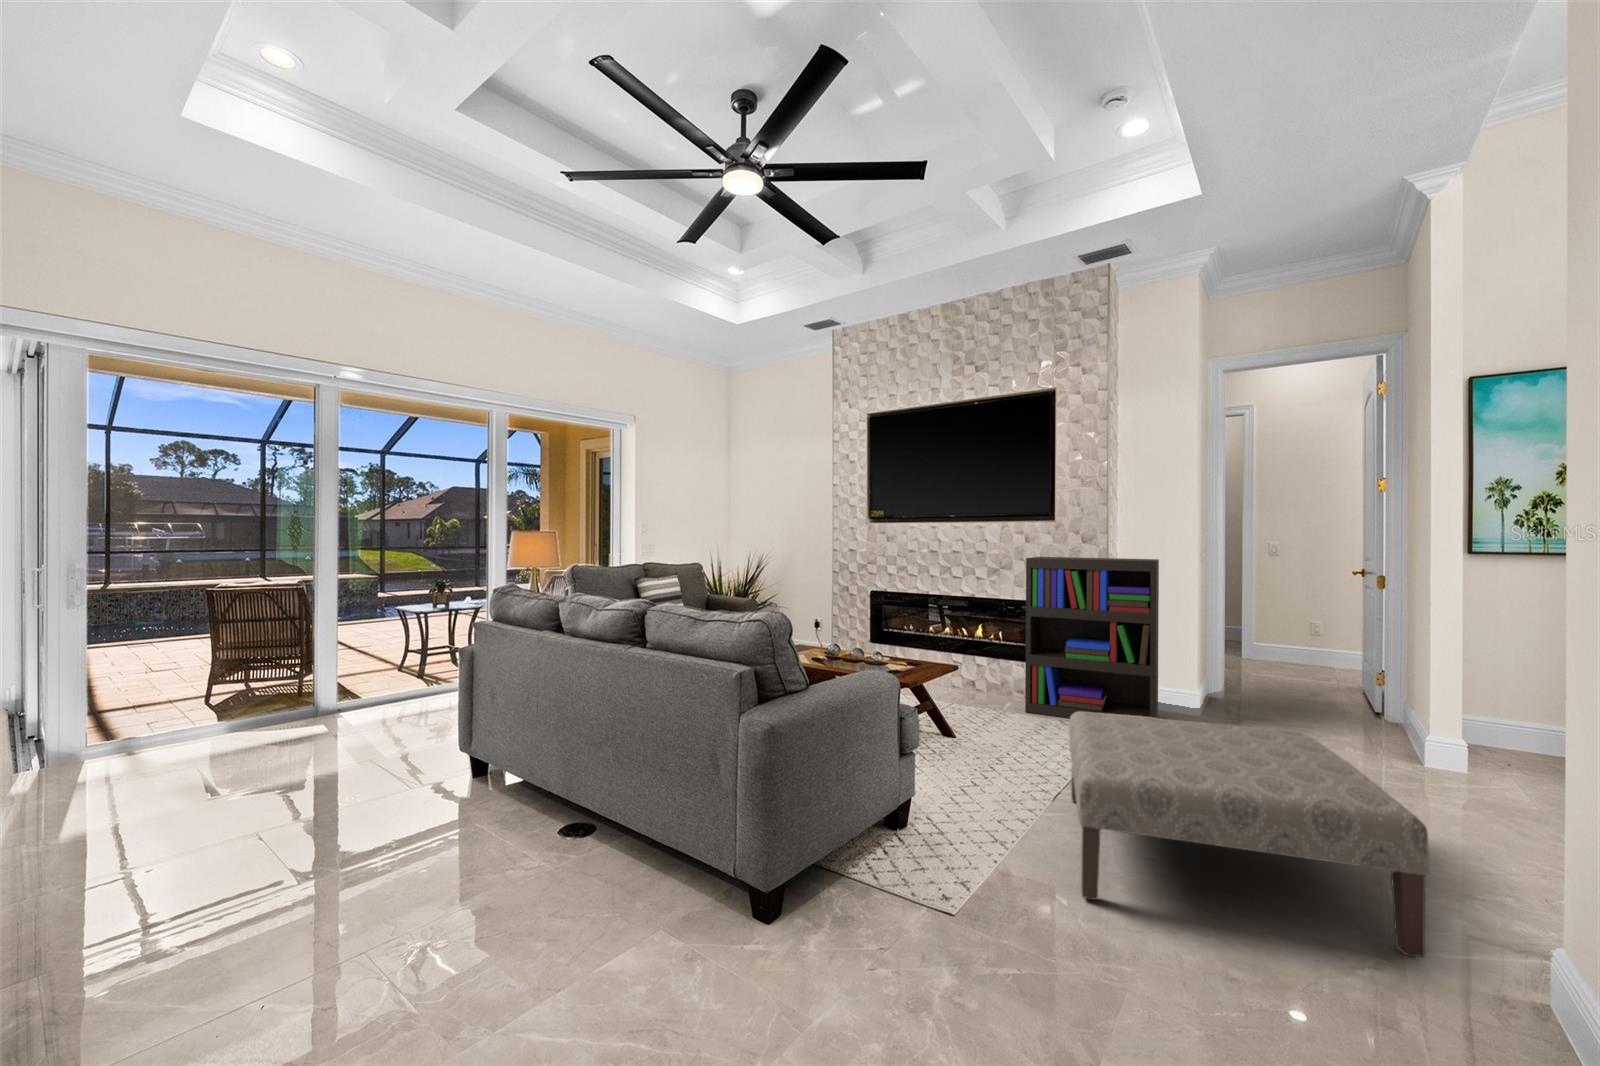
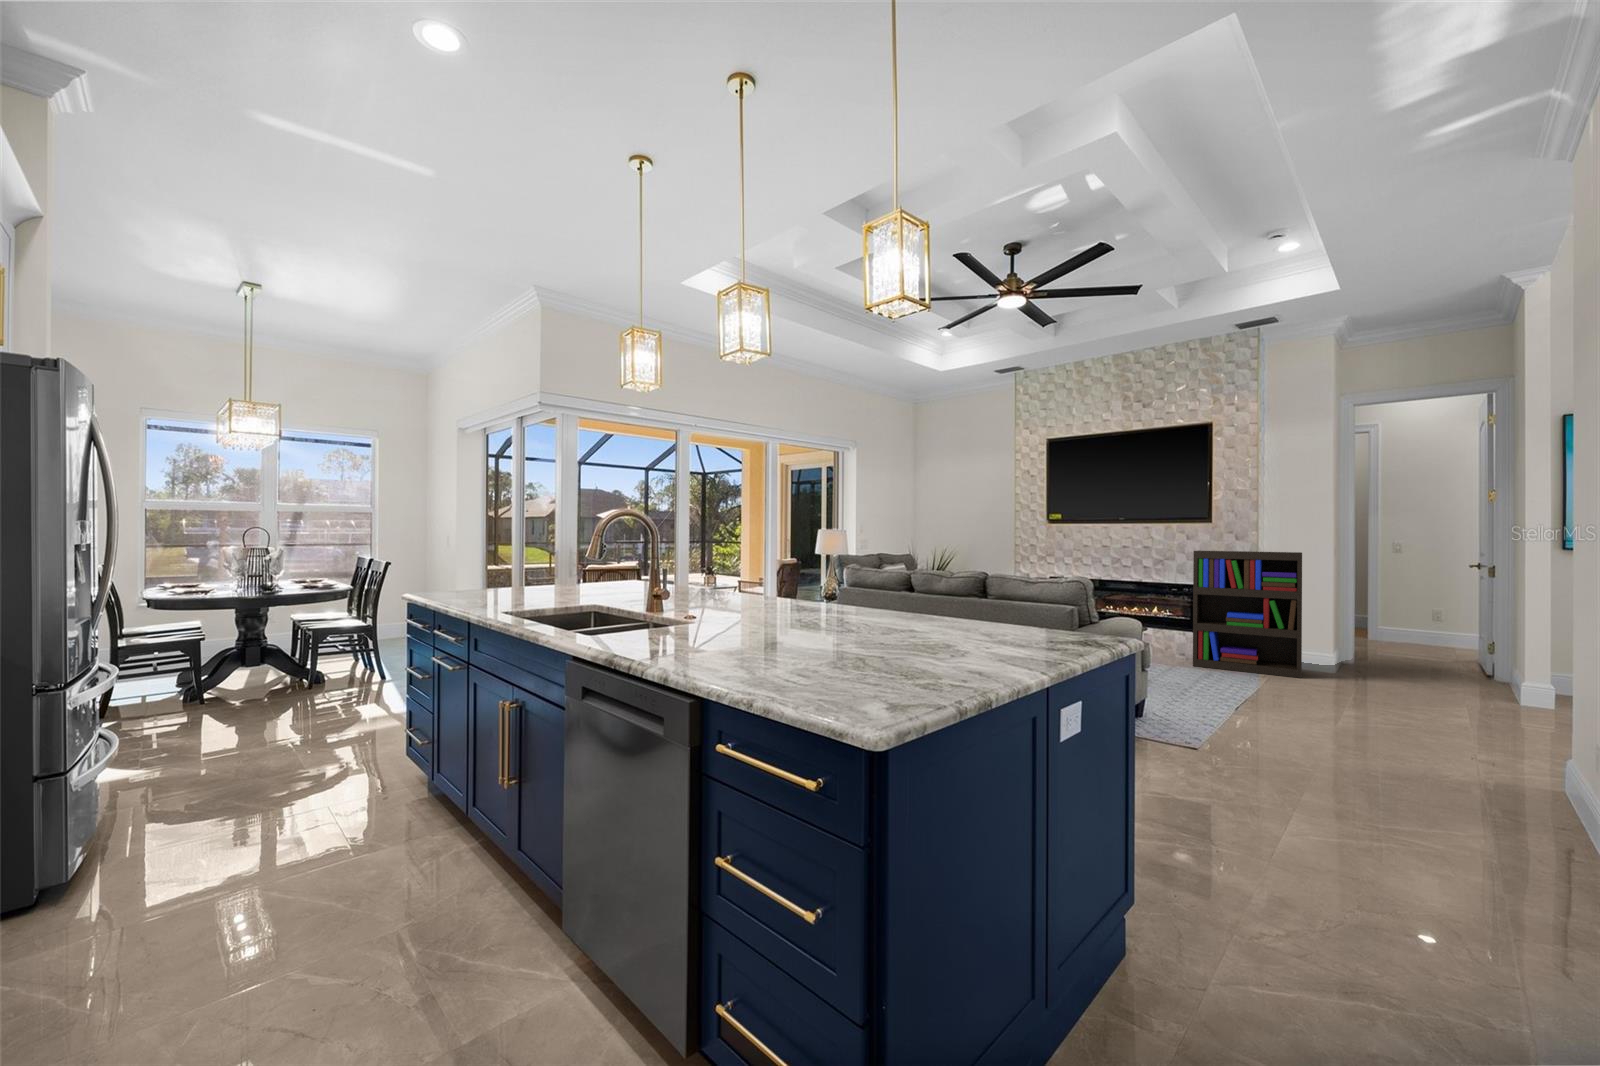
ottoman: present [1069,712,1429,957] -> none [1249,648,1500,770]

